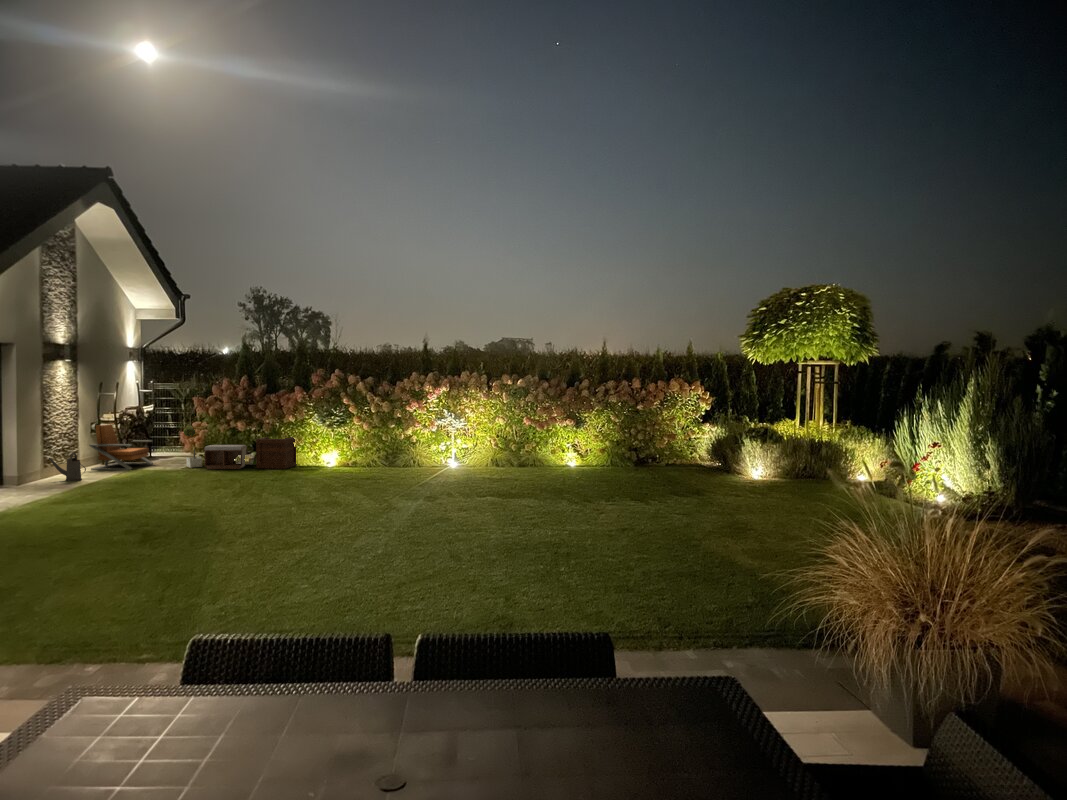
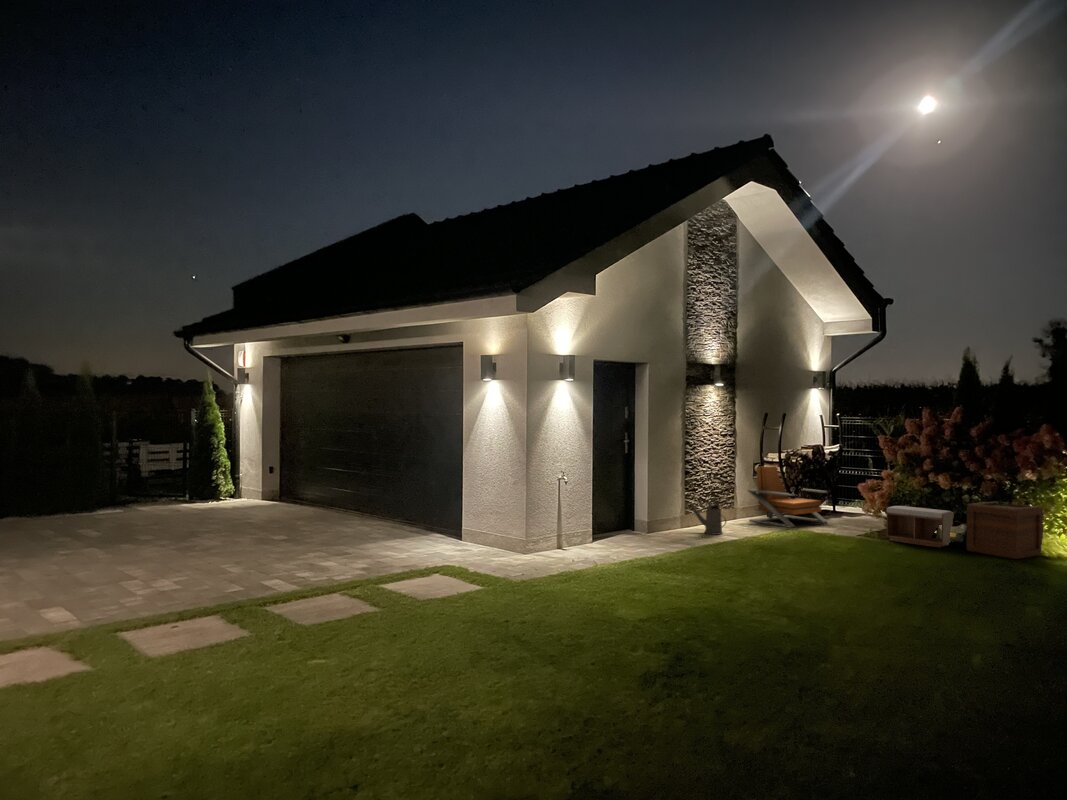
potted tree: present [184,425,202,468] -> none [861,474,889,536]

